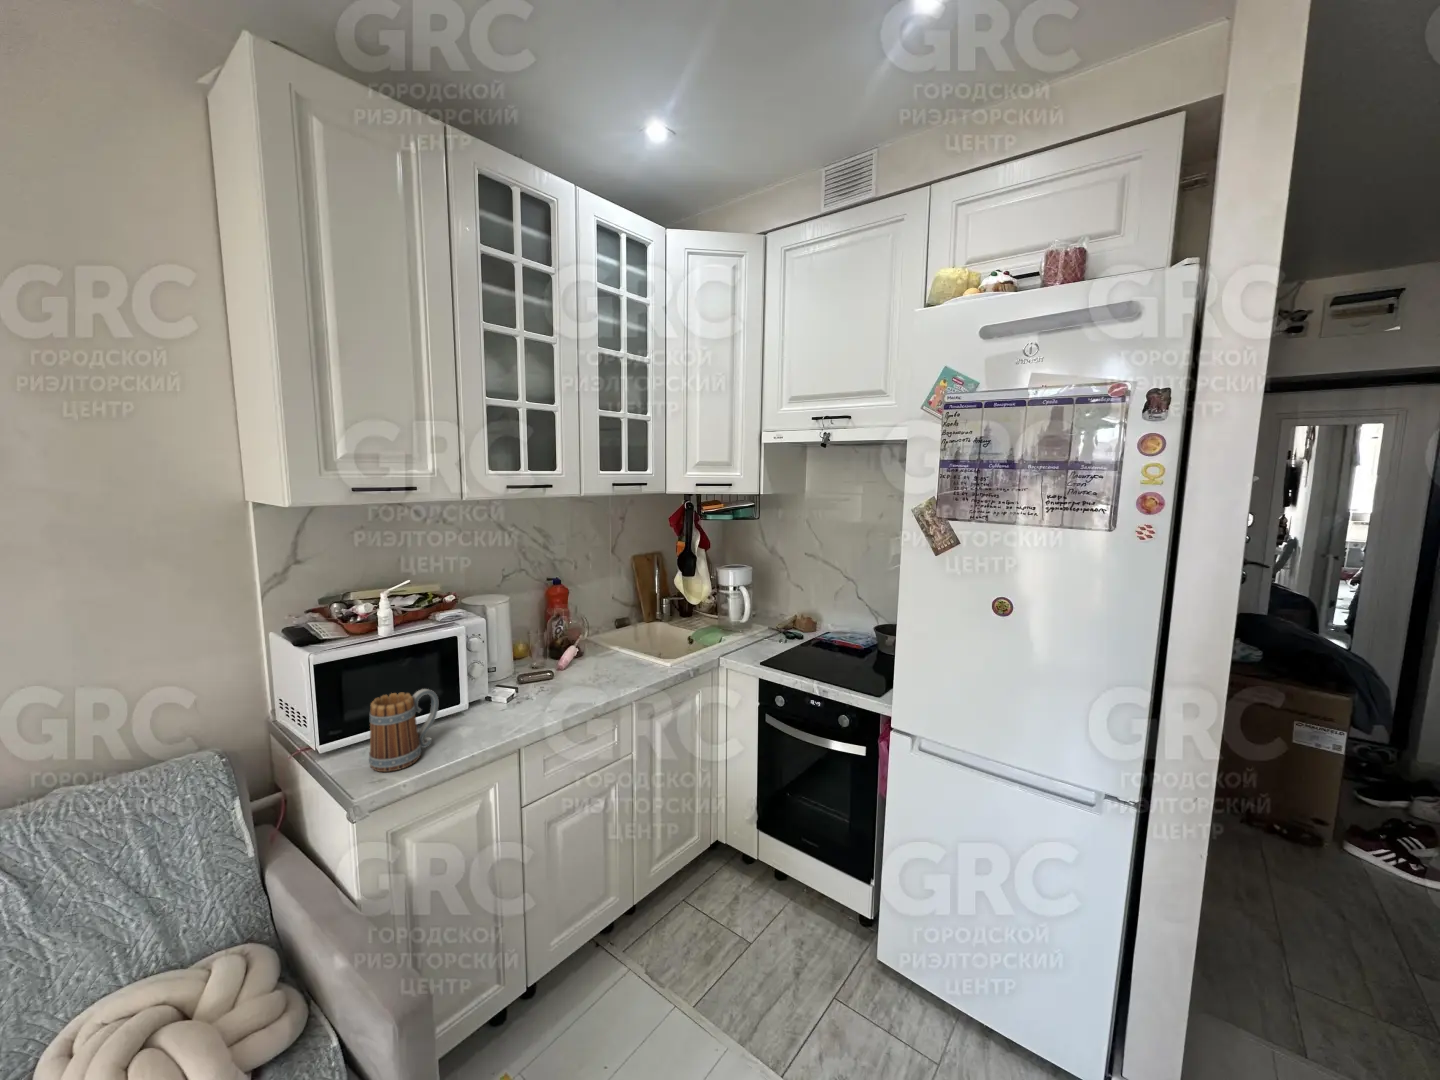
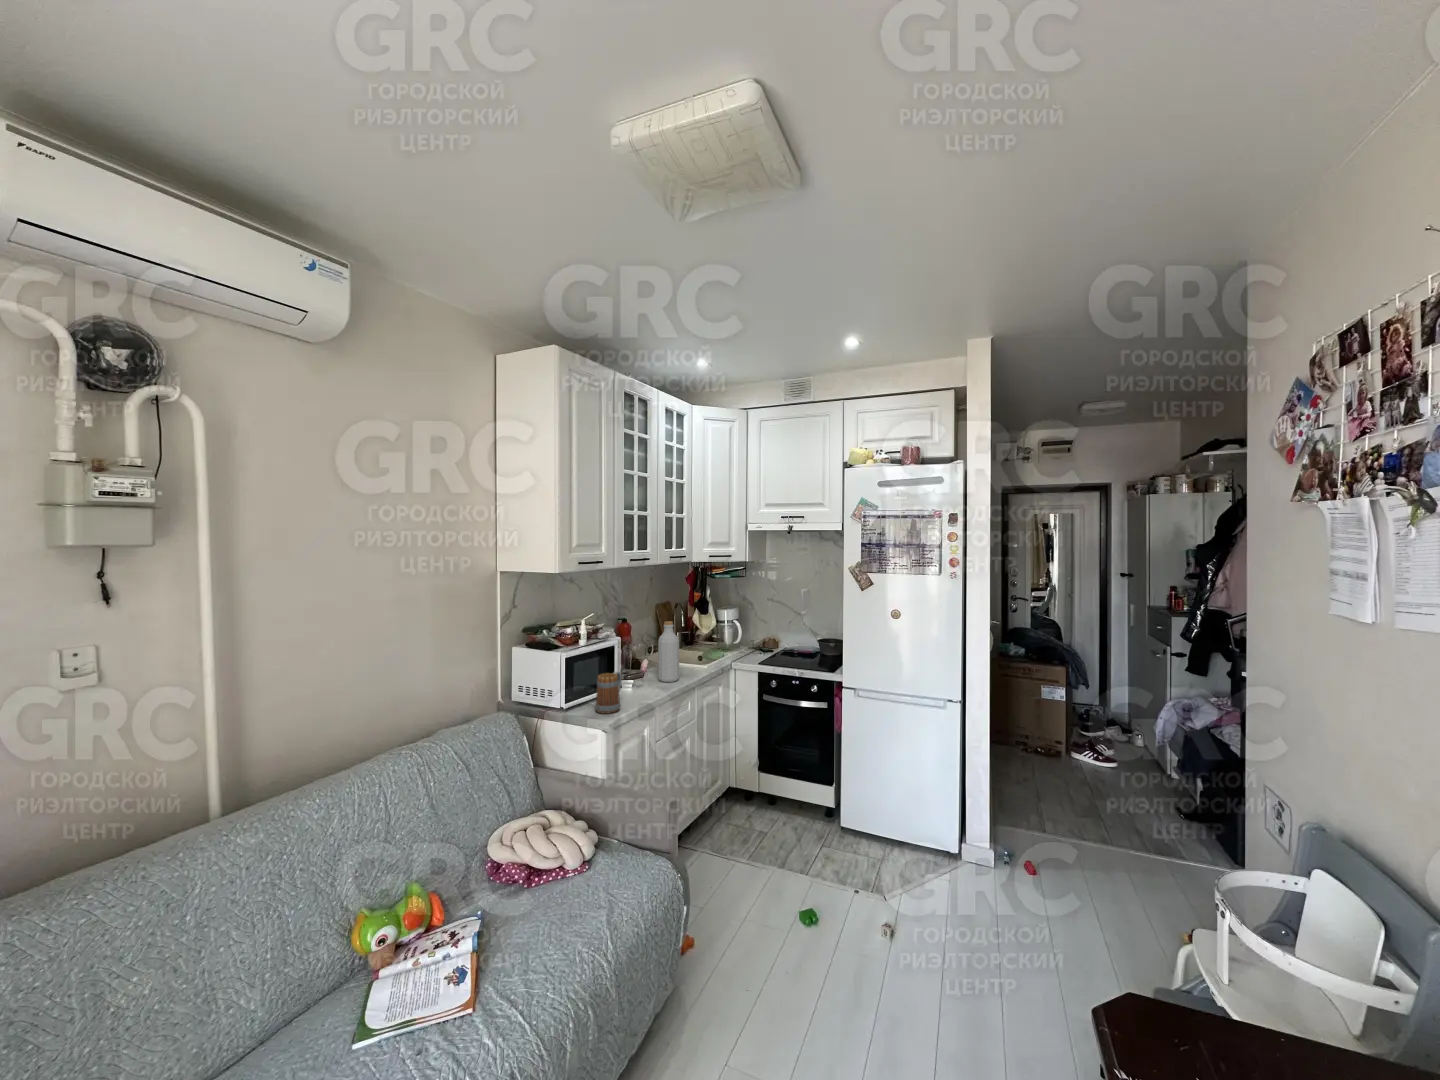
bottle: none [560,593,598,696] -> present [658,621,679,682]

